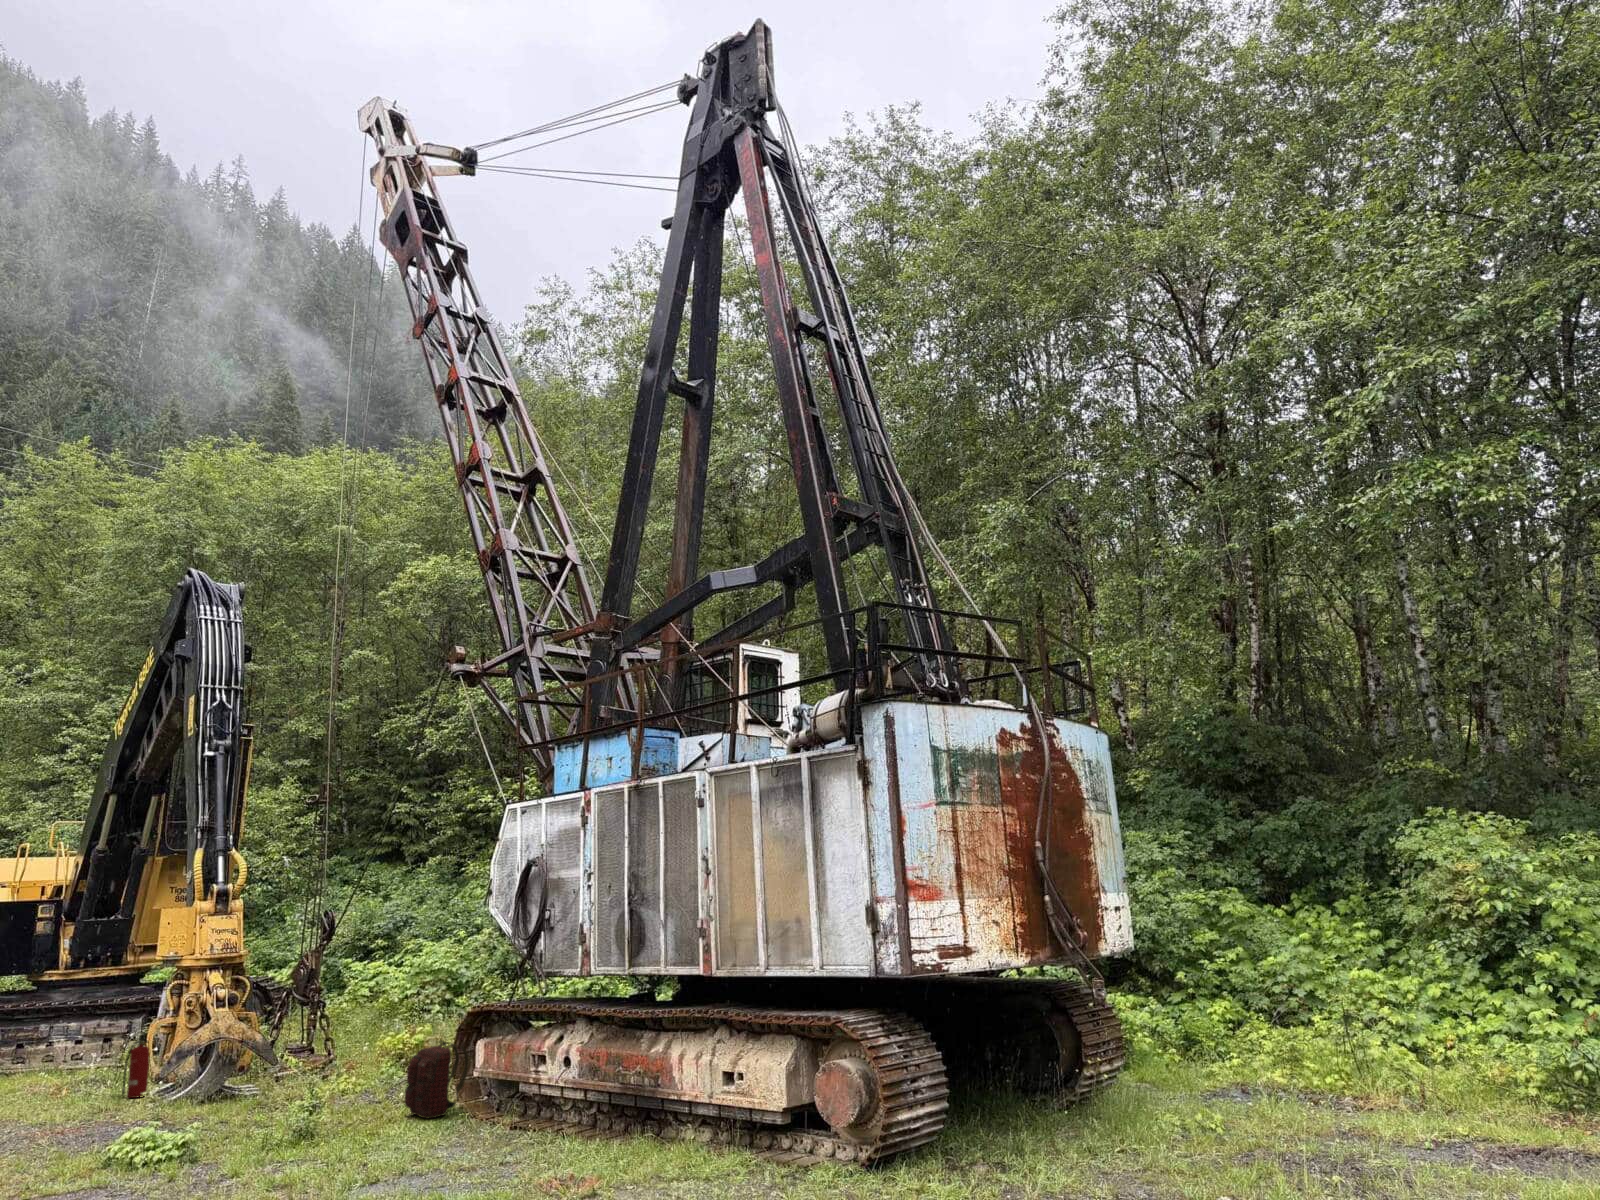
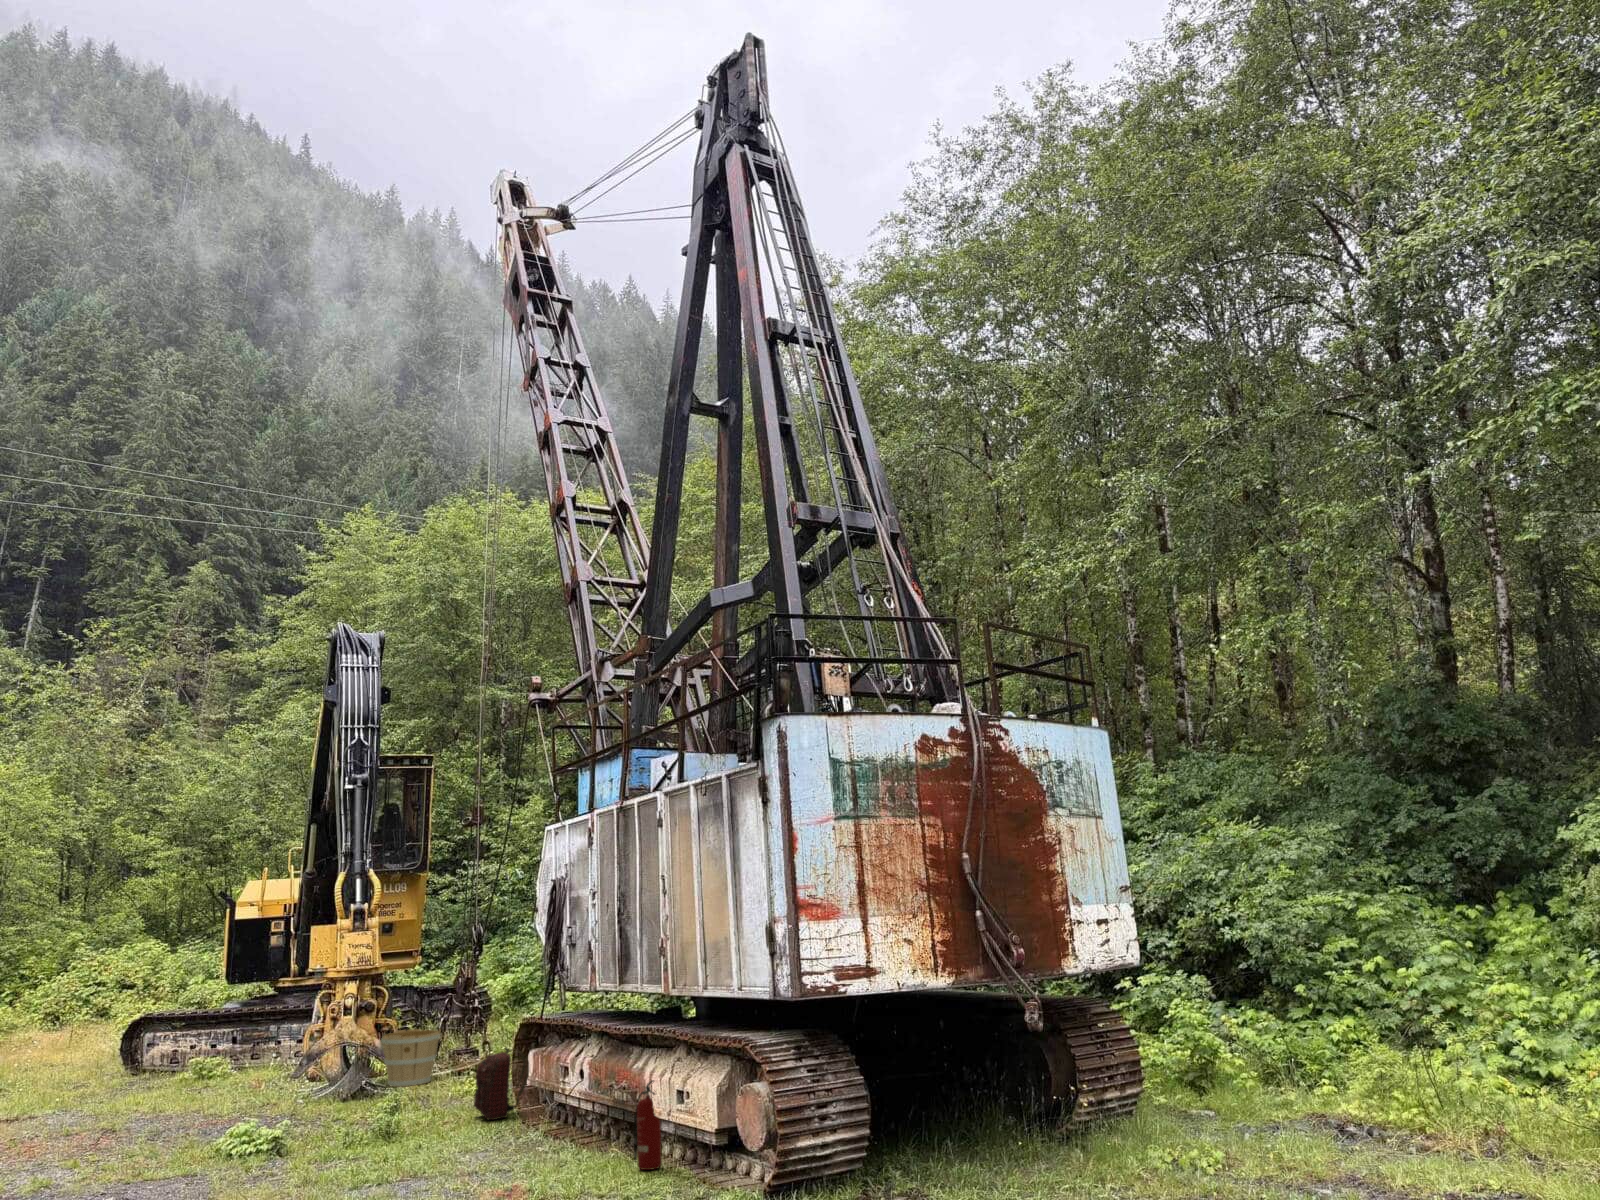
wooden bucket: none [240,1026,309,1091] -> present [381,1029,440,1087]
fire extinguisher: present [122,1033,149,1098] -> present [634,1080,662,1170]

